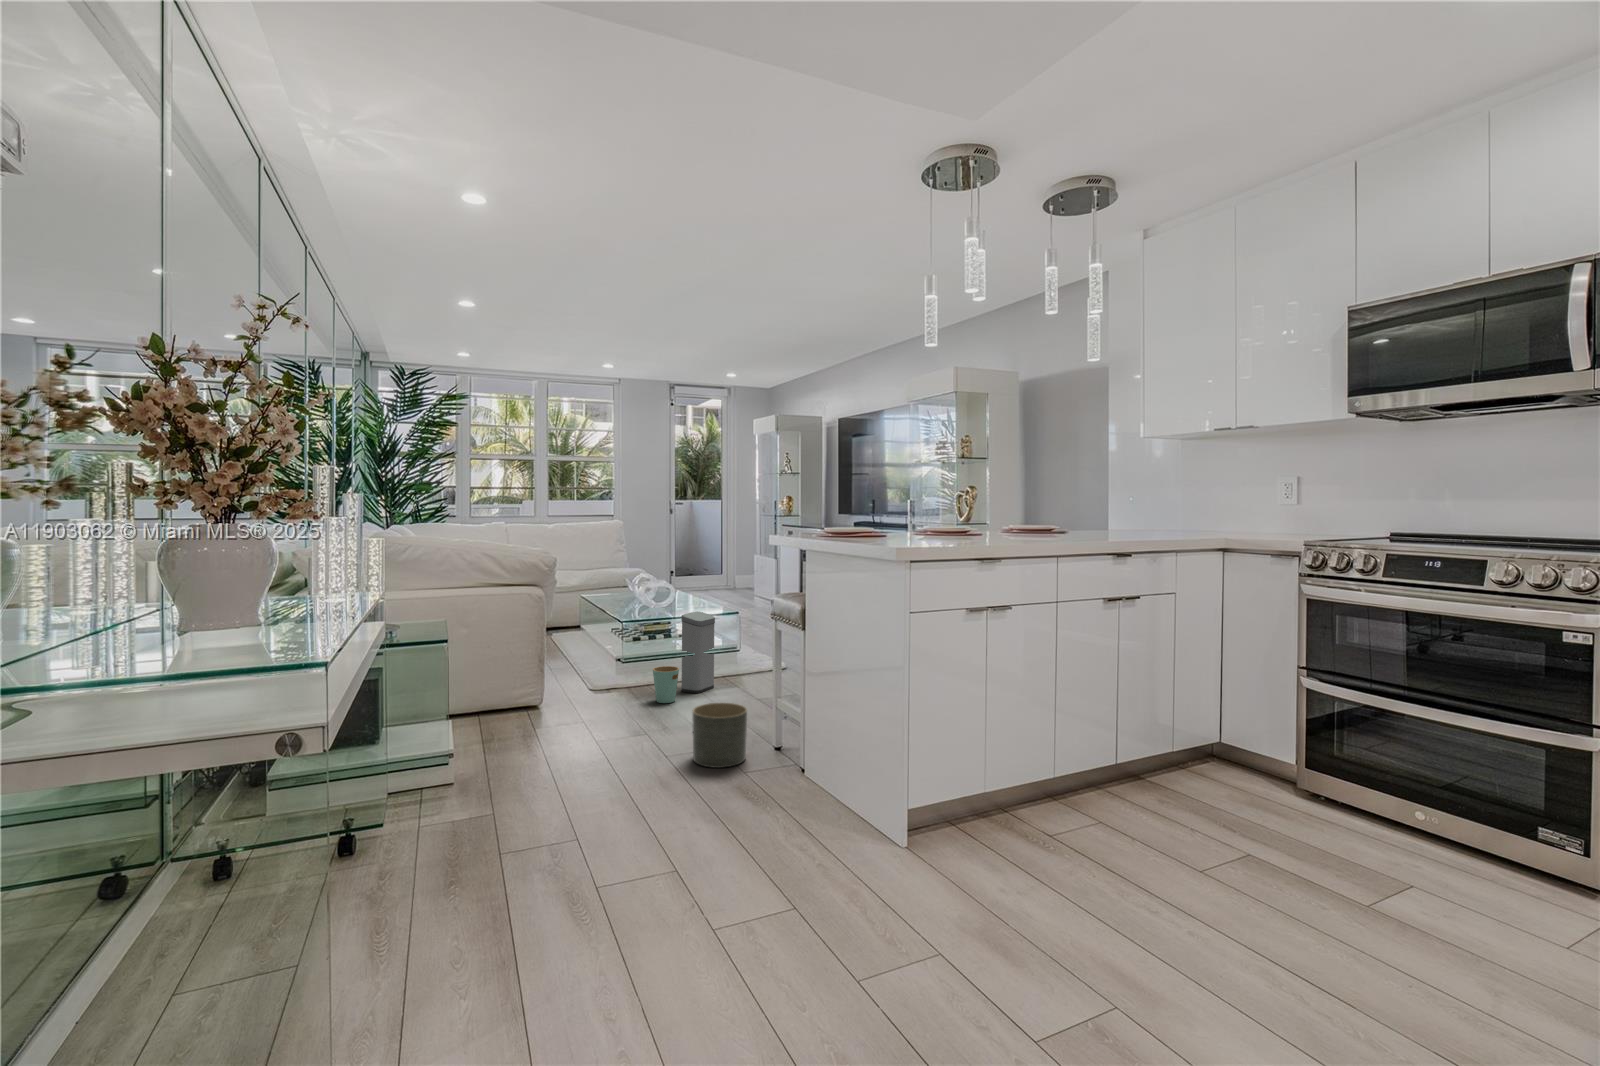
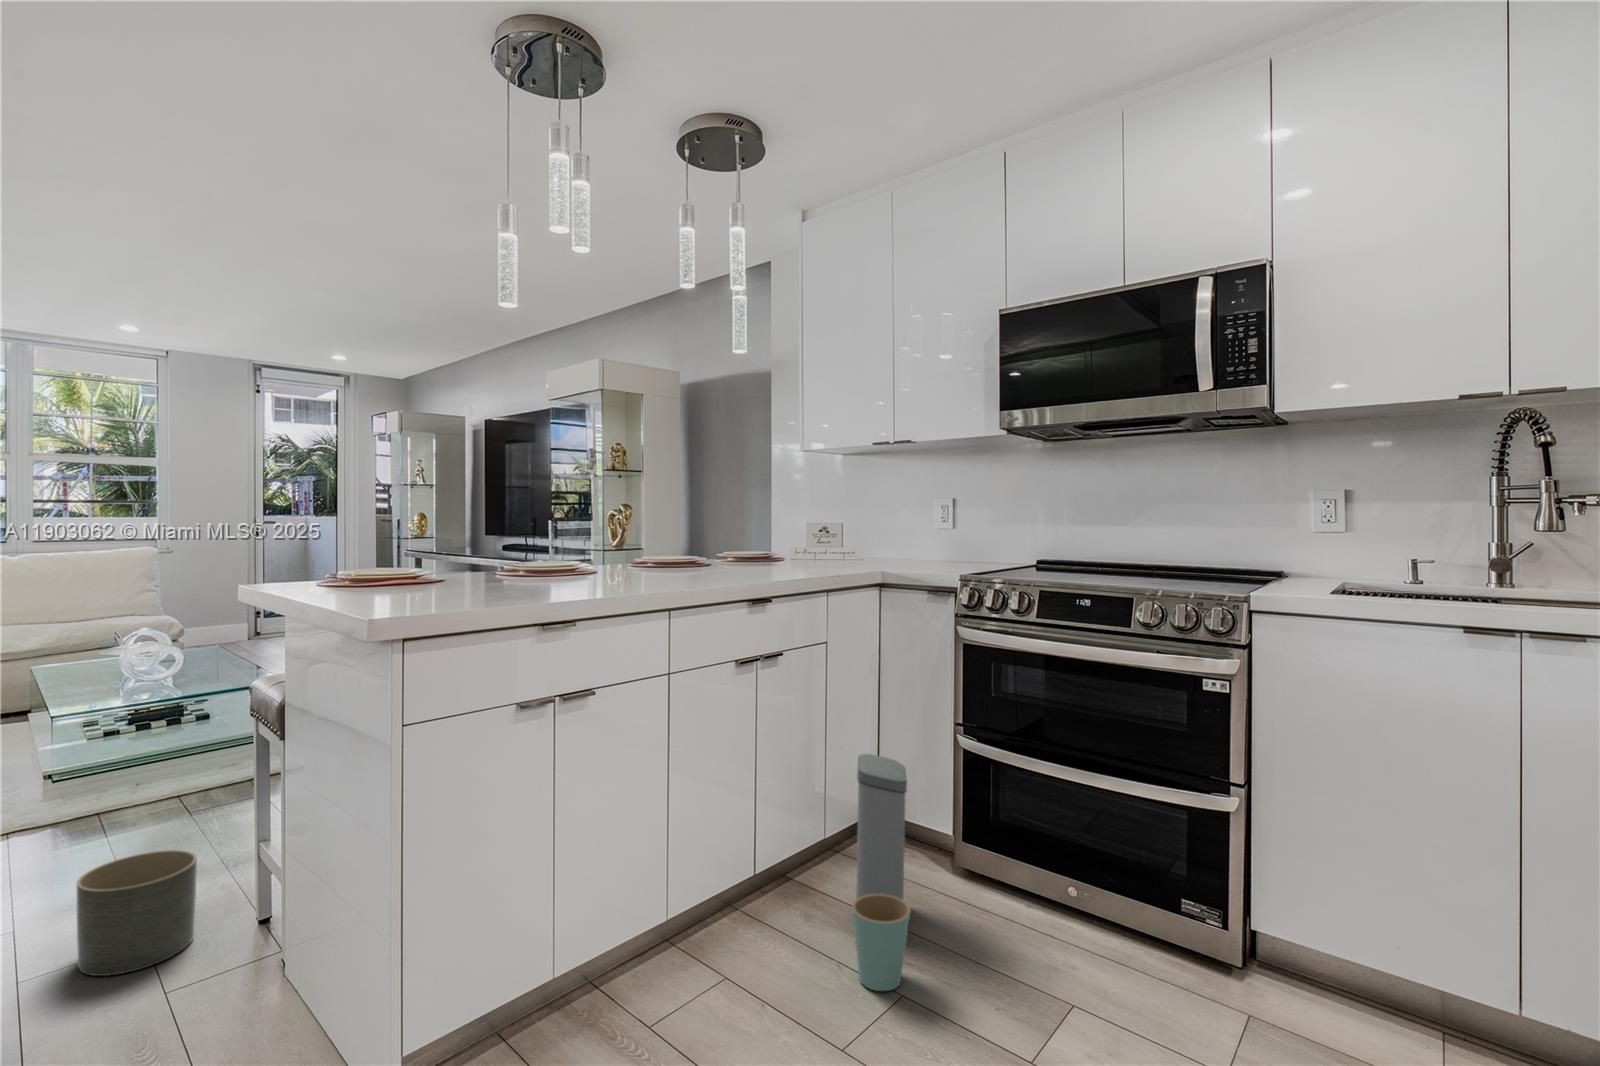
trash can: present [653,611,715,703] -> present [852,754,911,991]

